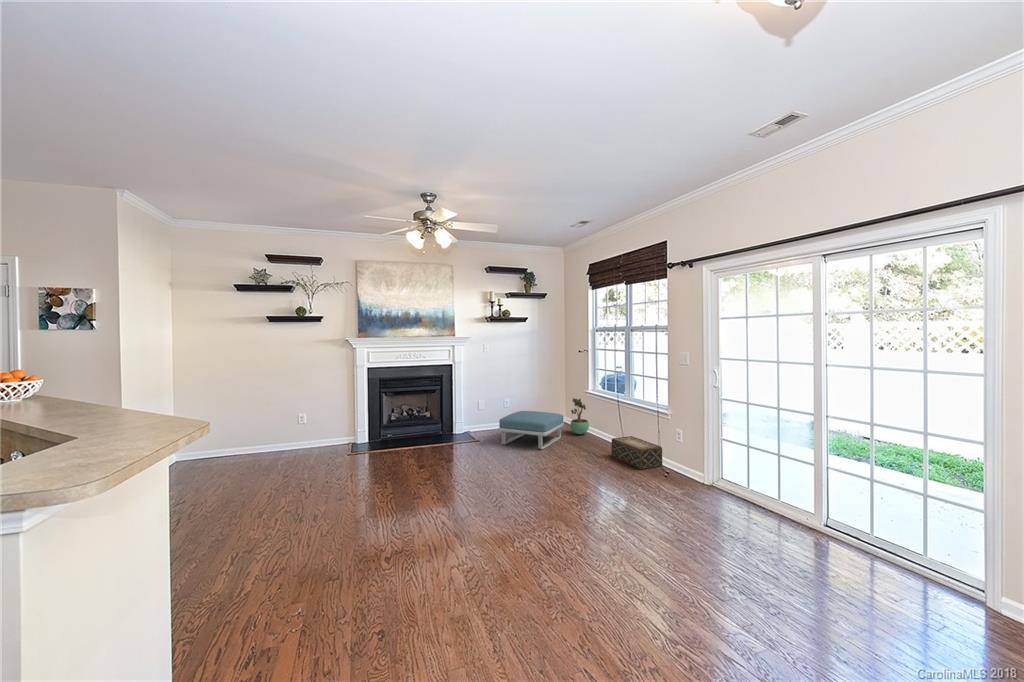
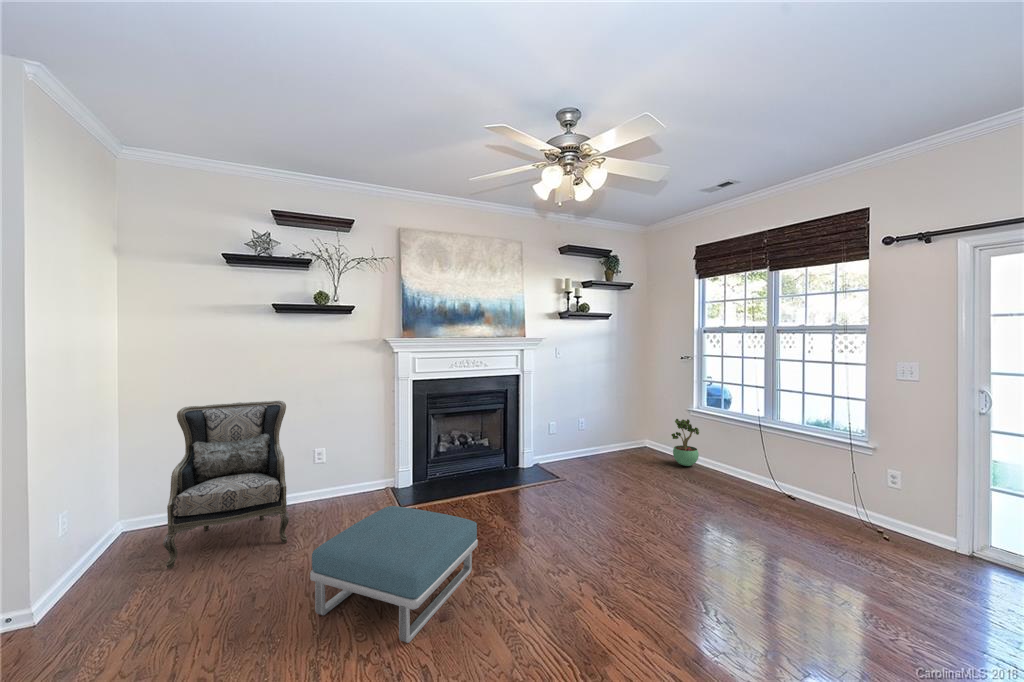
armchair: none [195,381,285,478] -> present [163,401,289,568]
footstool: present [499,411,564,449] -> present [310,506,478,643]
woven basket: present [612,436,662,469] -> none [769,474,858,526]

